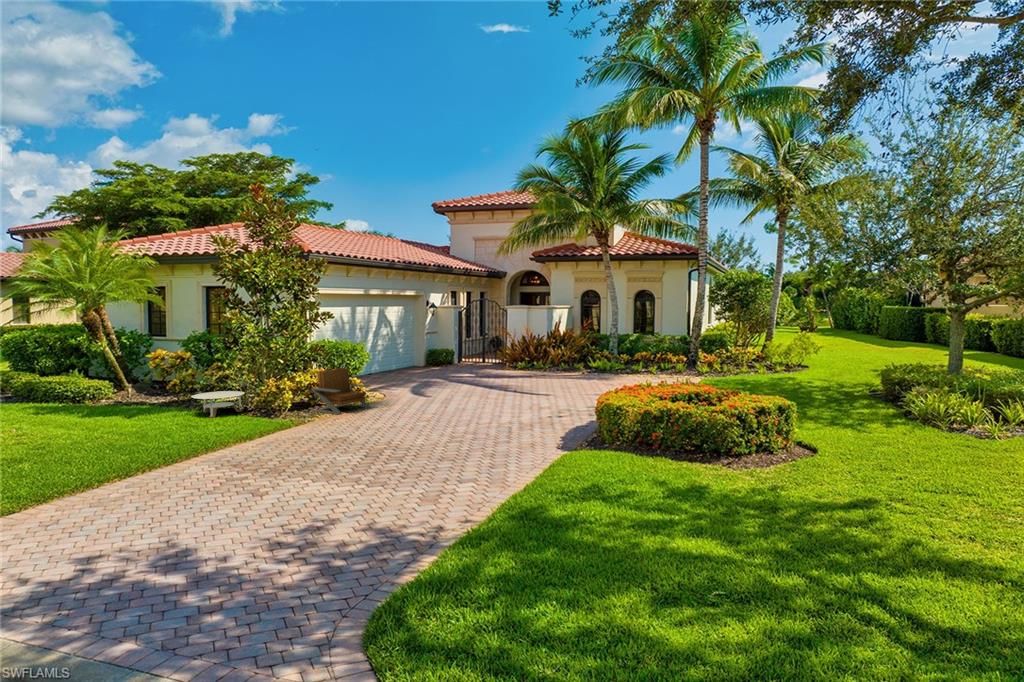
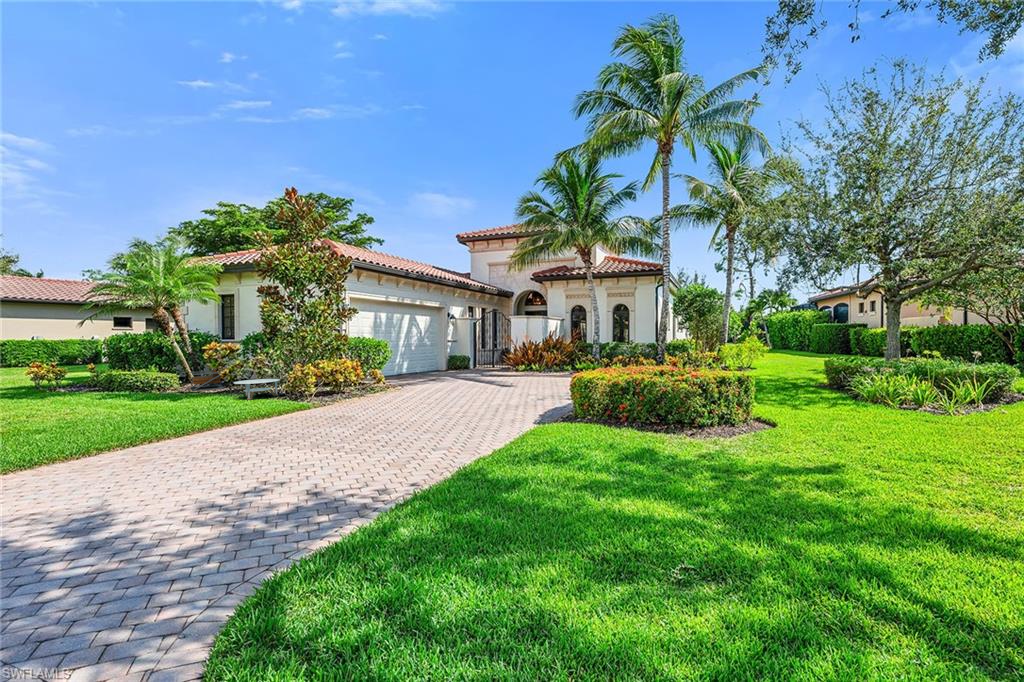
lounge chair: present [312,368,370,415] -> present [190,369,224,391]

